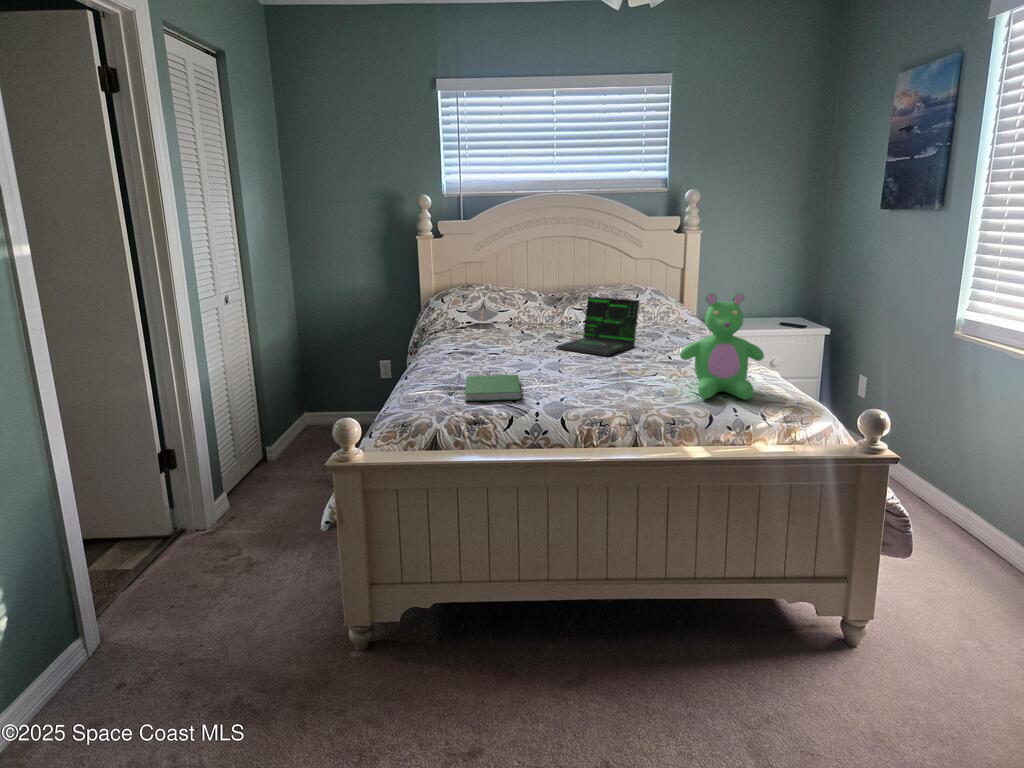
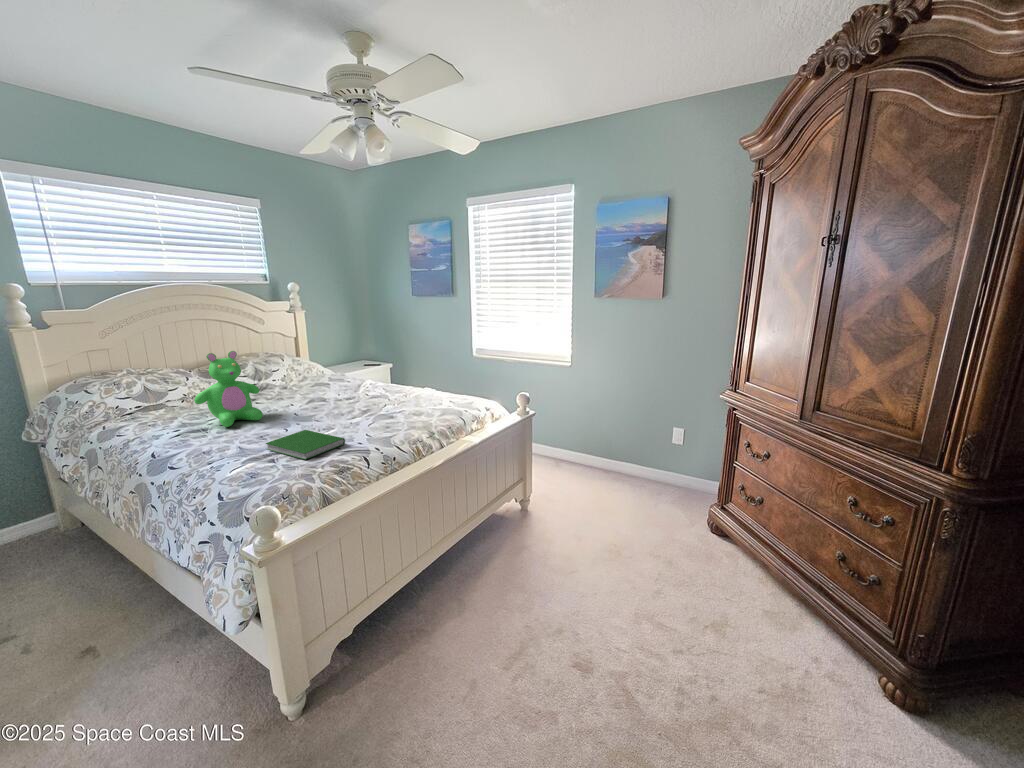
teddy bear: present [680,293,764,400] -> present [194,351,263,427]
laptop: present [556,297,644,356] -> none [273,360,337,408]

